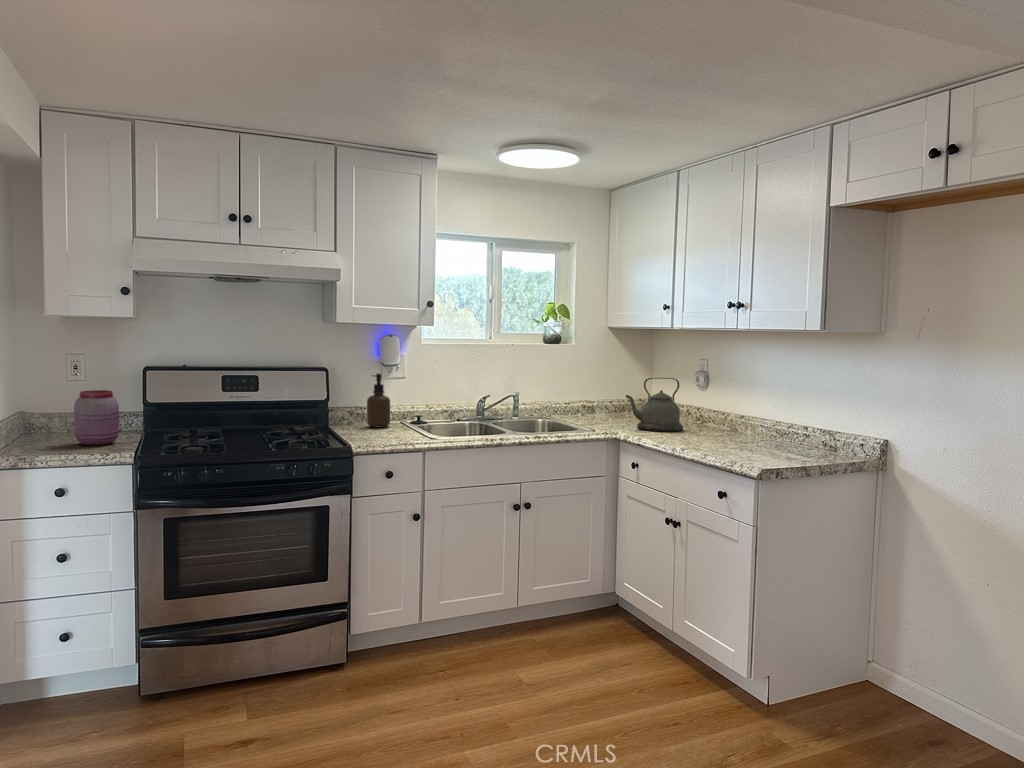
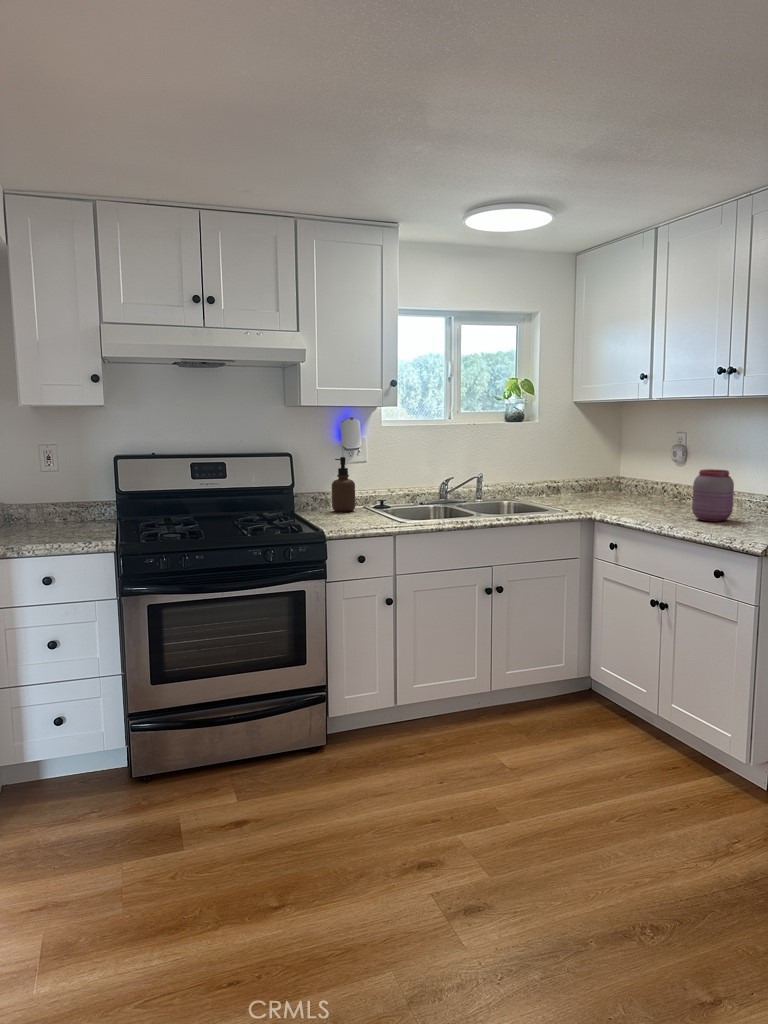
kettle: present [626,378,683,432] -> none [599,453,660,510]
jar: present [74,390,119,446] -> present [692,469,734,522]

